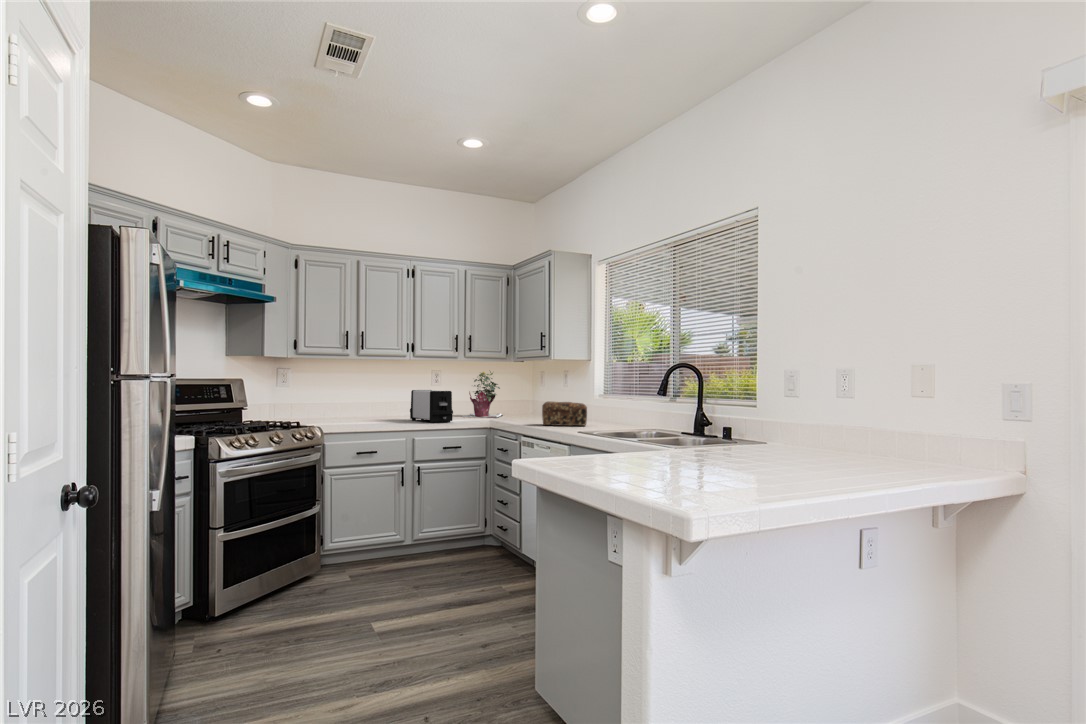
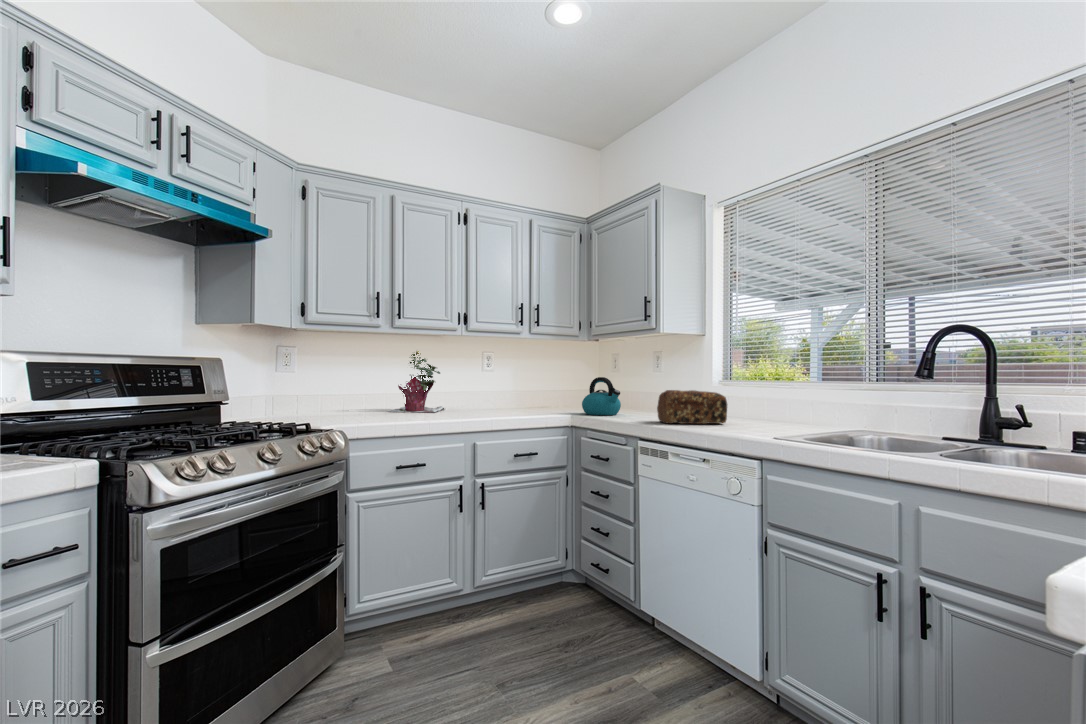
potted plant: present [463,372,503,418] -> present [387,351,444,412]
toaster: present [410,390,453,423] -> none [465,376,531,421]
kettle: none [502,391,532,420] -> present [582,377,621,415]

